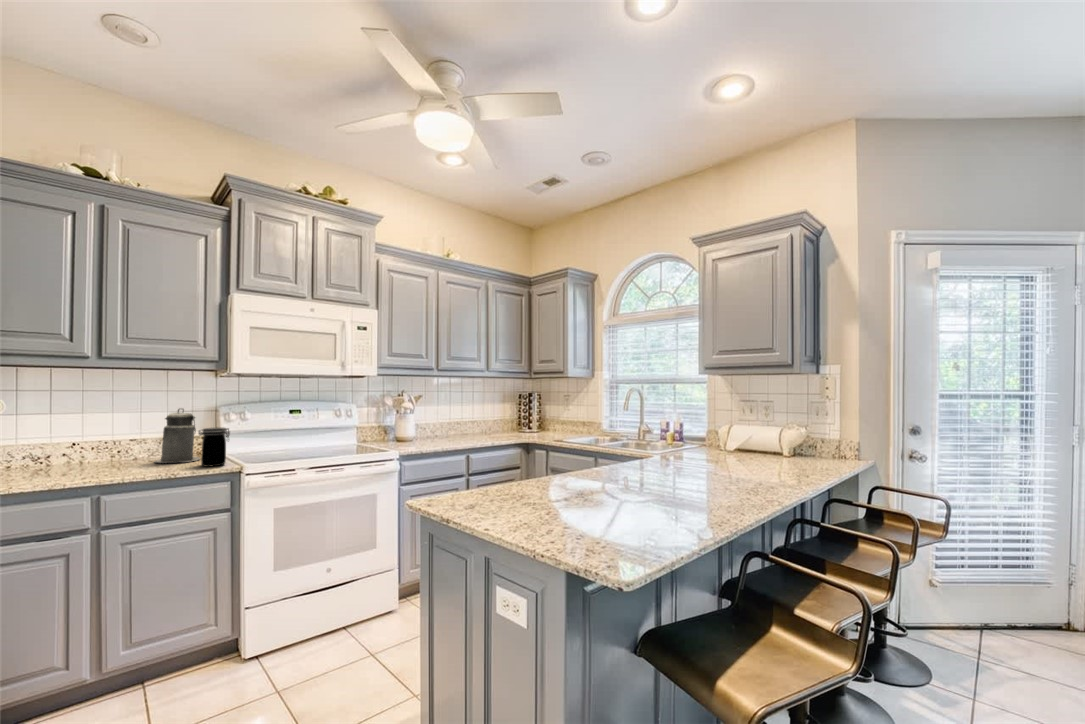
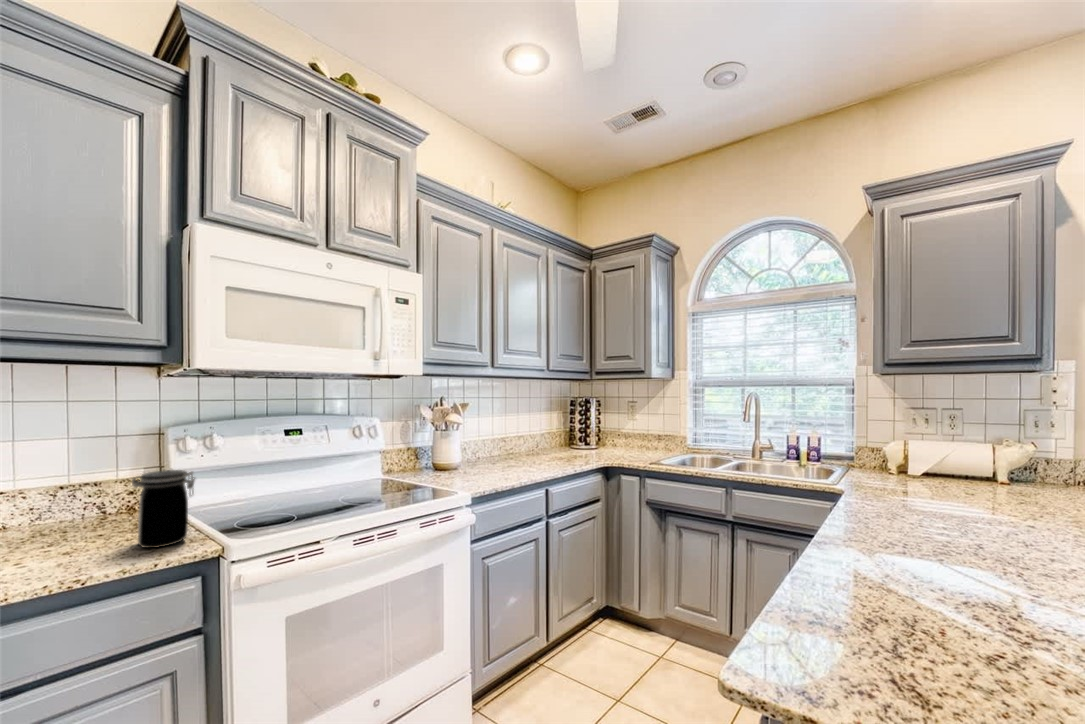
canister: present [155,409,200,463] -> none [38,434,132,541]

